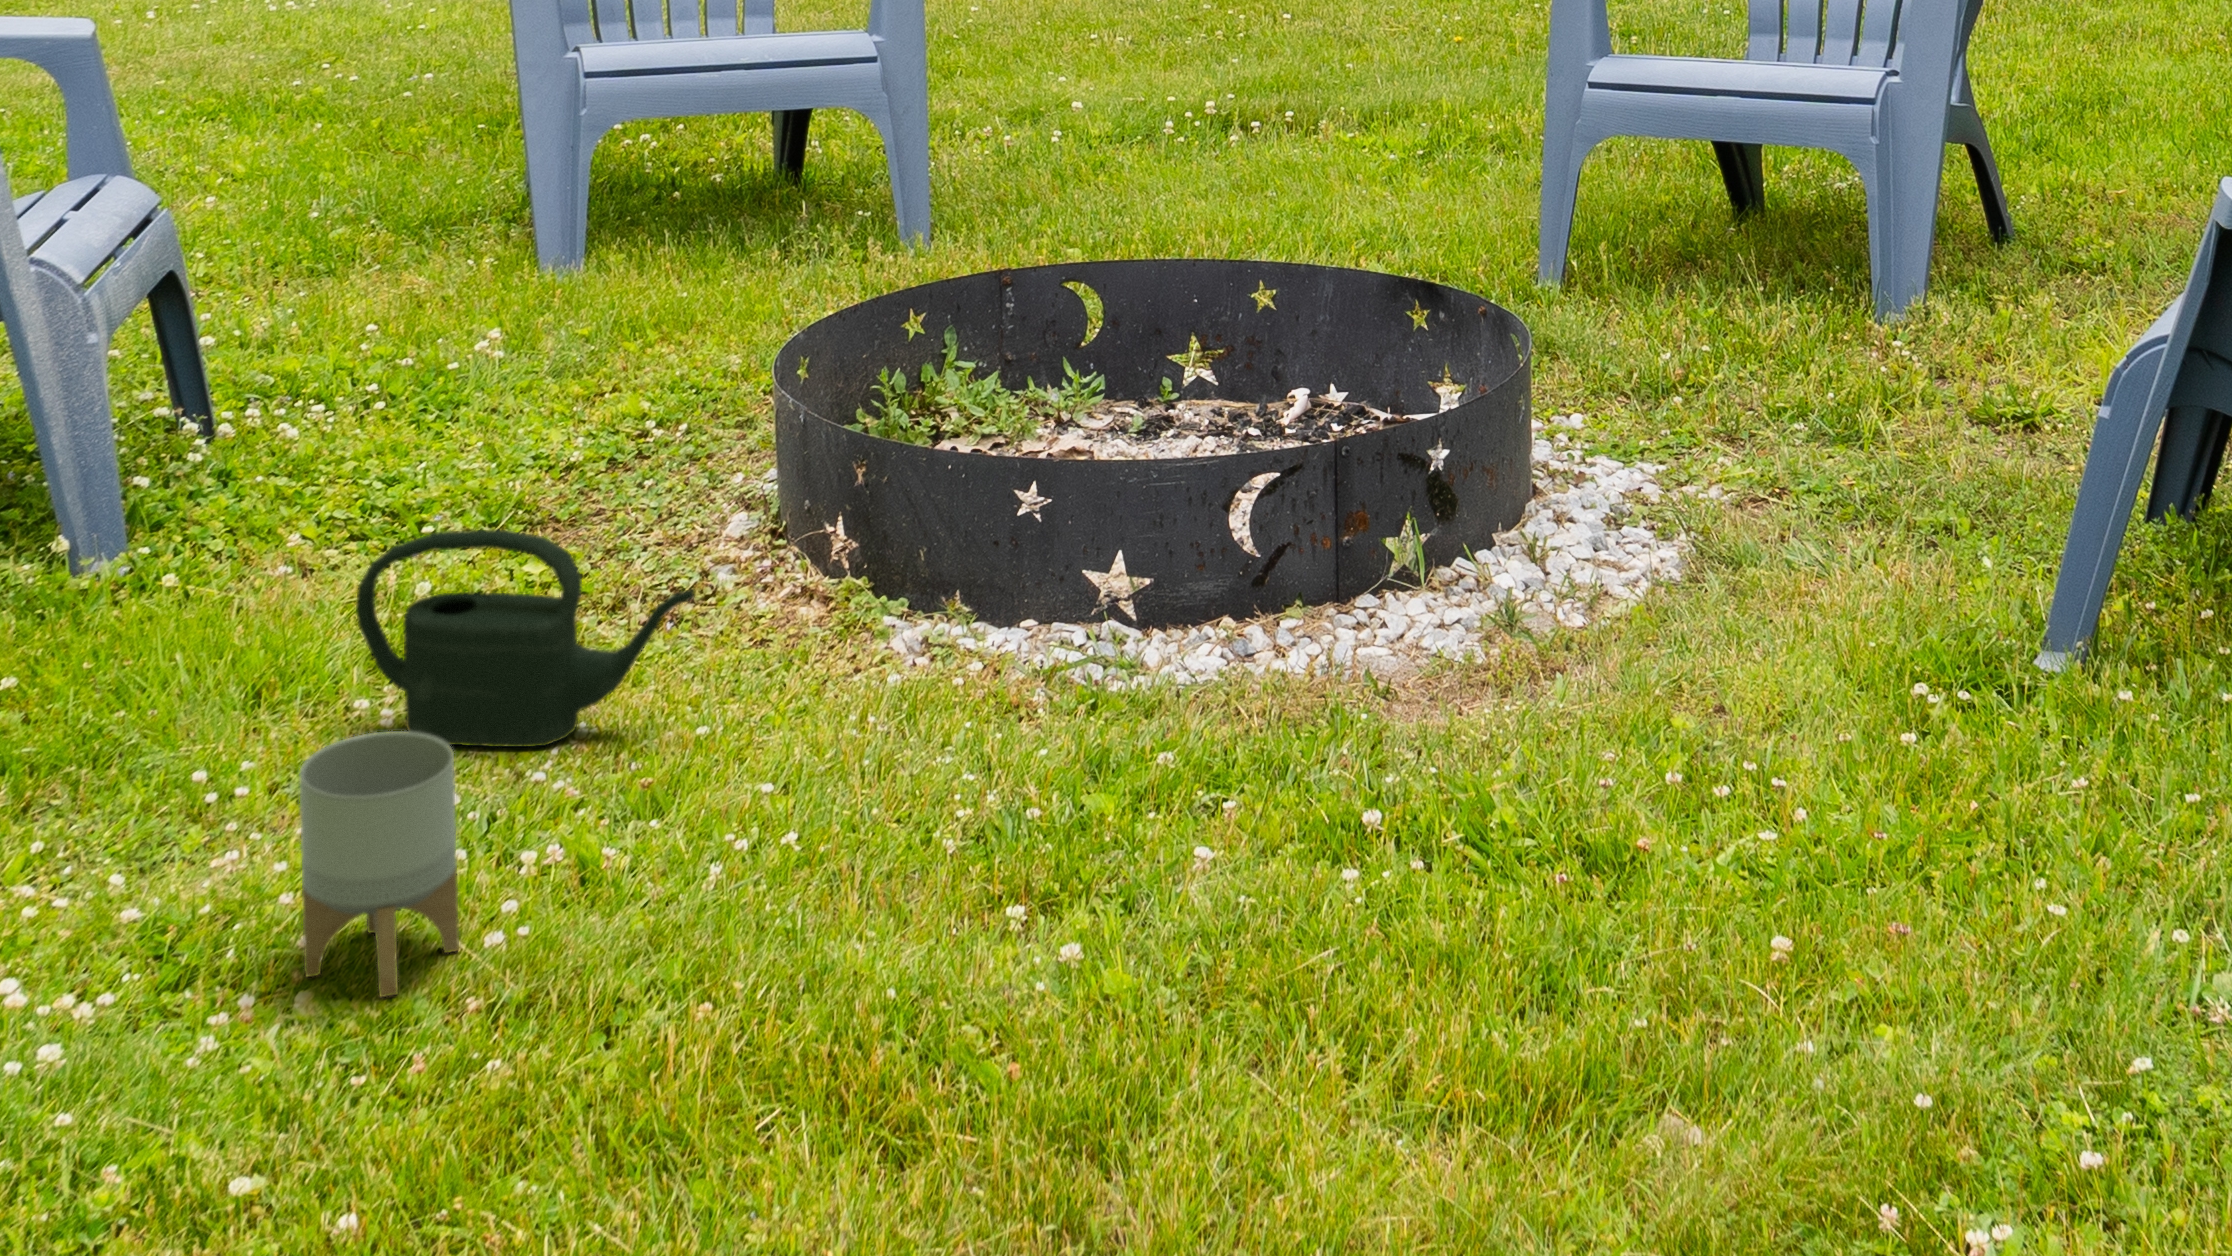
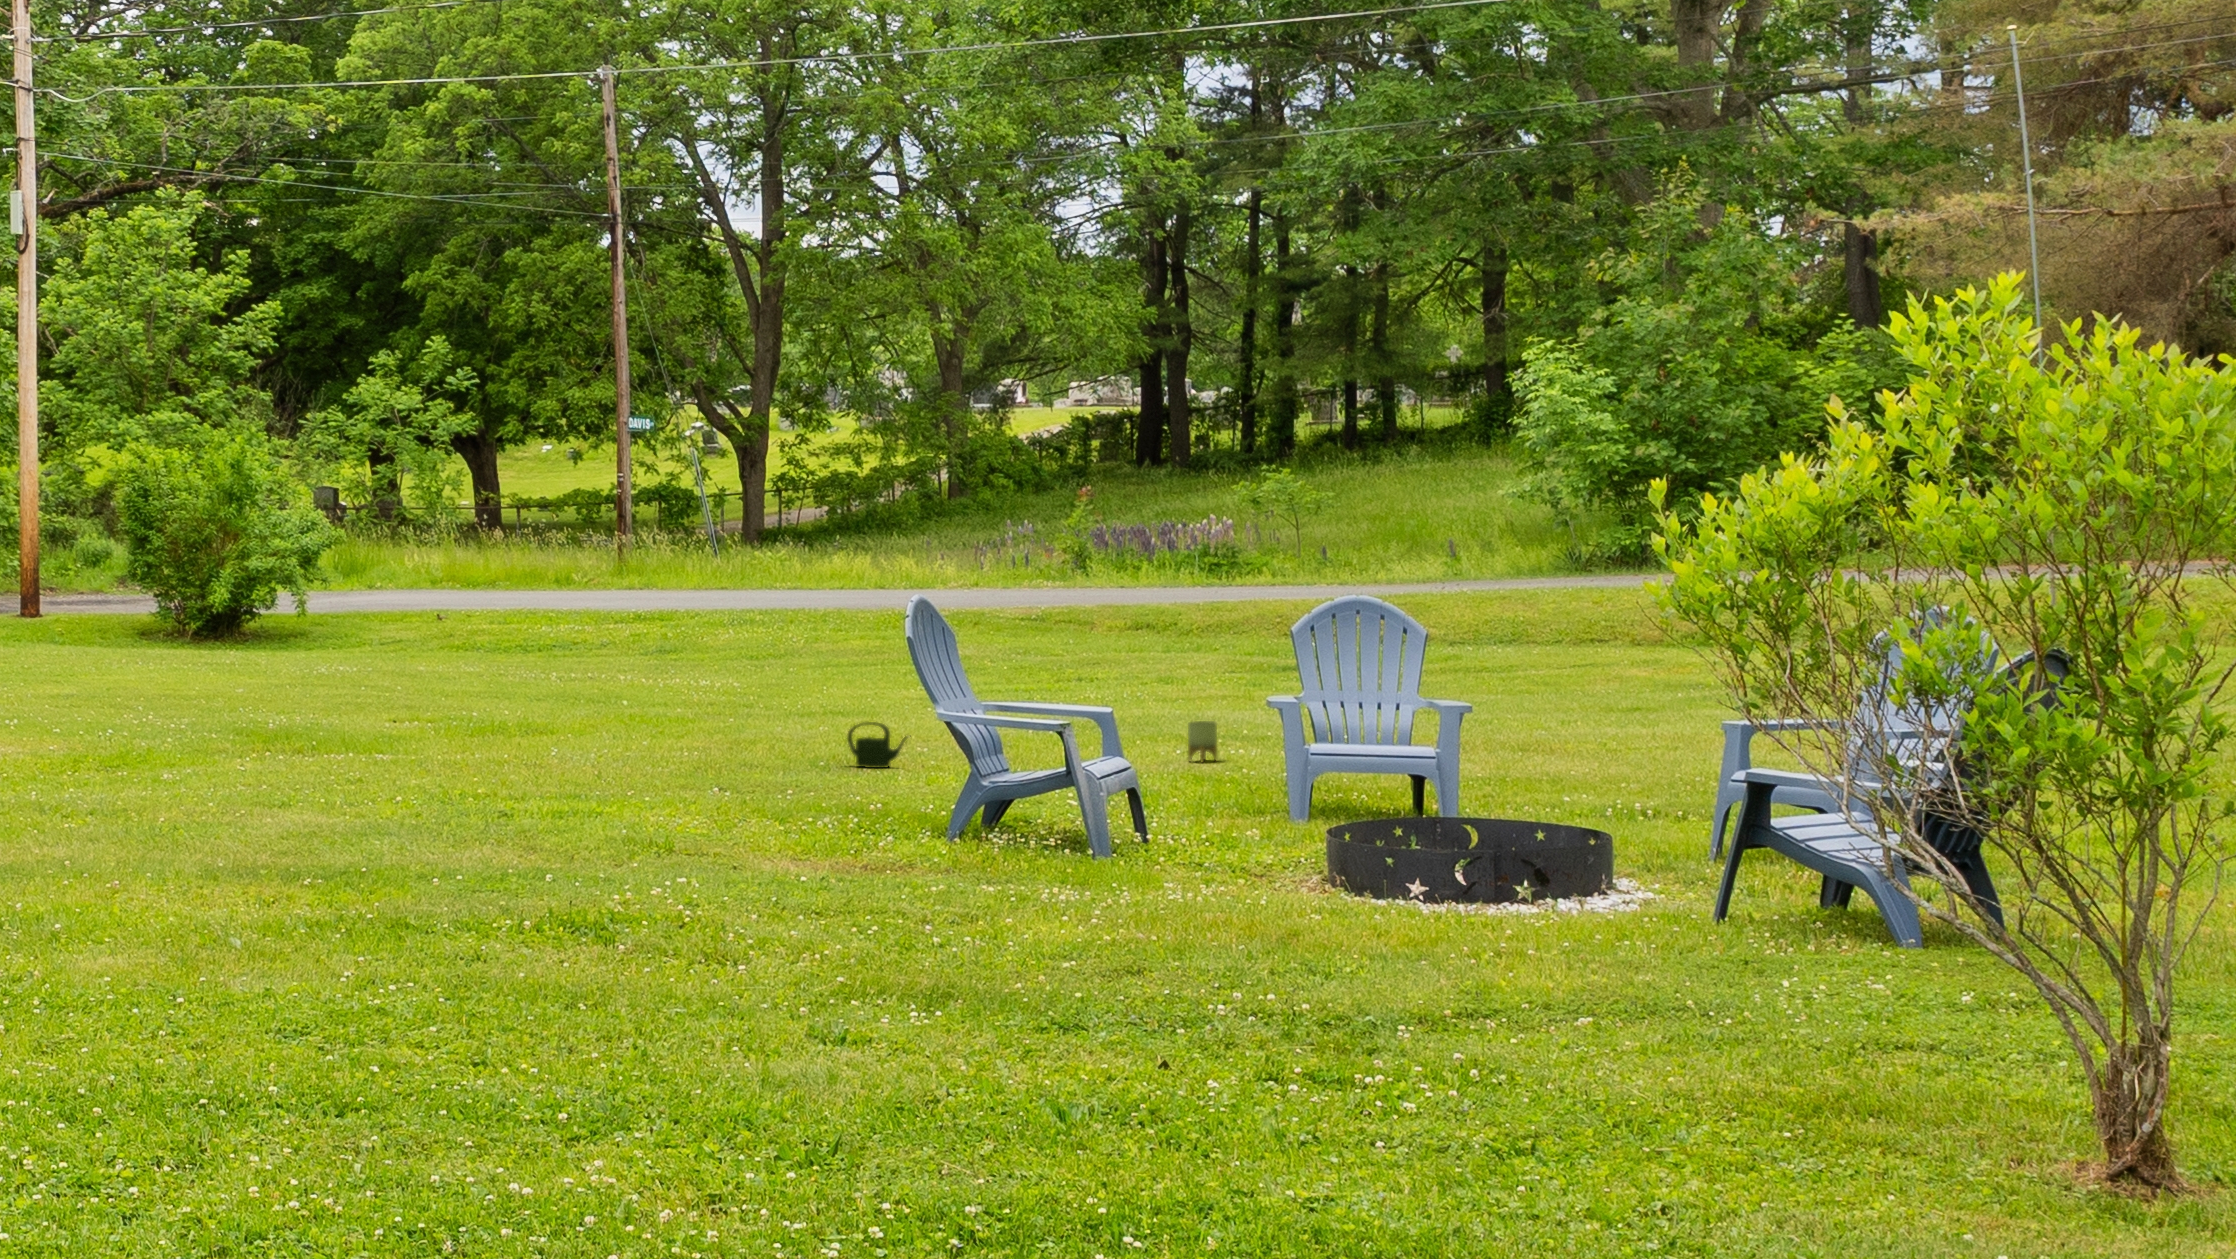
planter: present [300,731,459,997] -> present [1188,721,1217,762]

